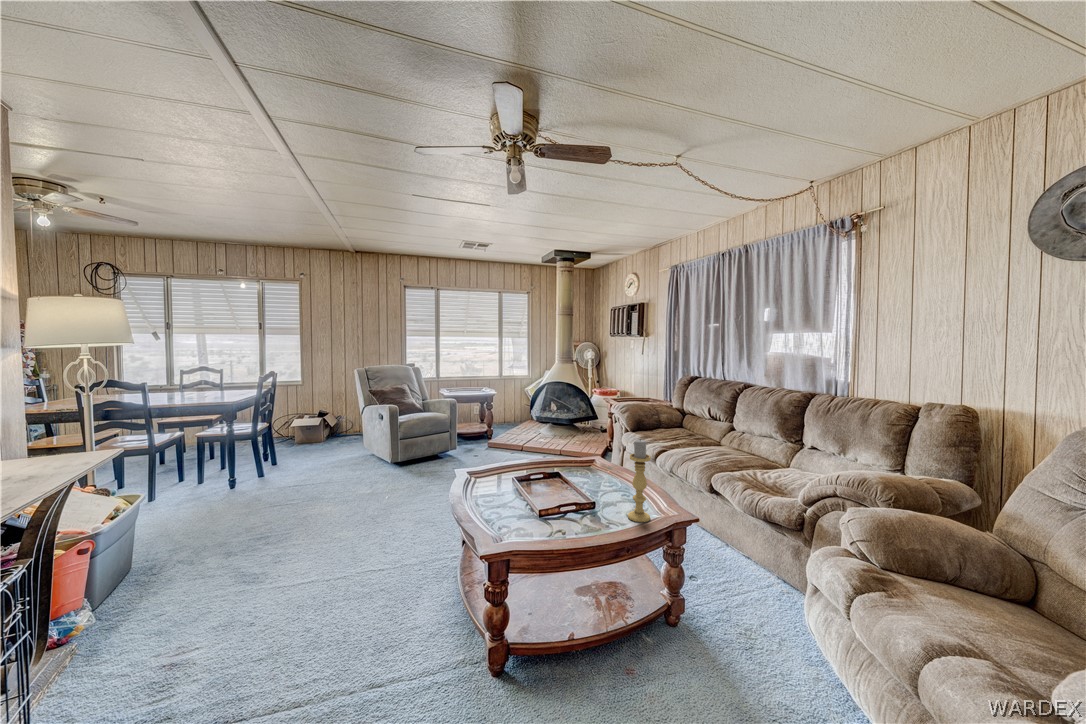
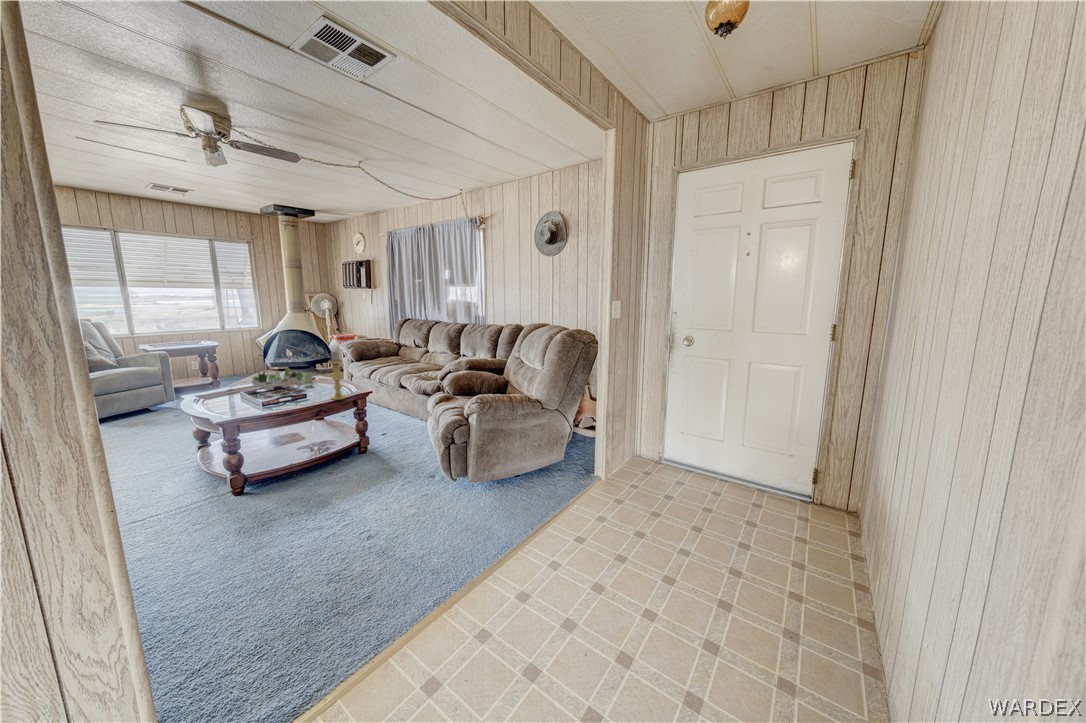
succulent plant: none [525,445,595,487] -> present [252,368,313,390]

